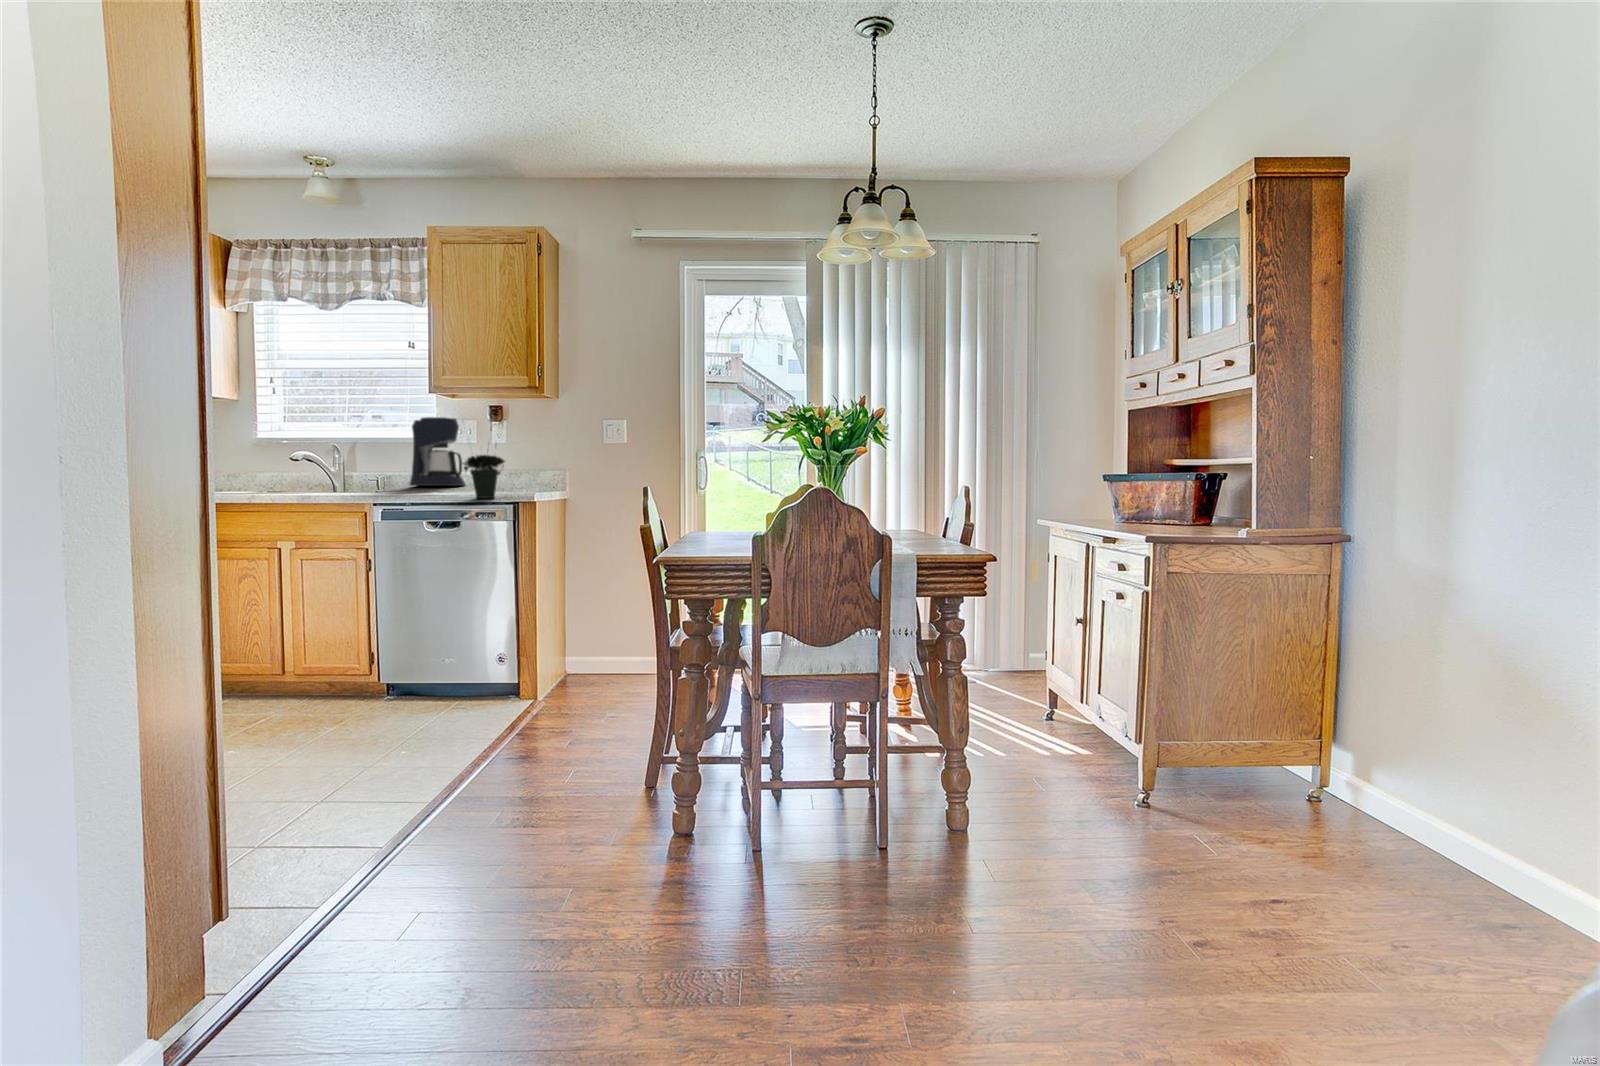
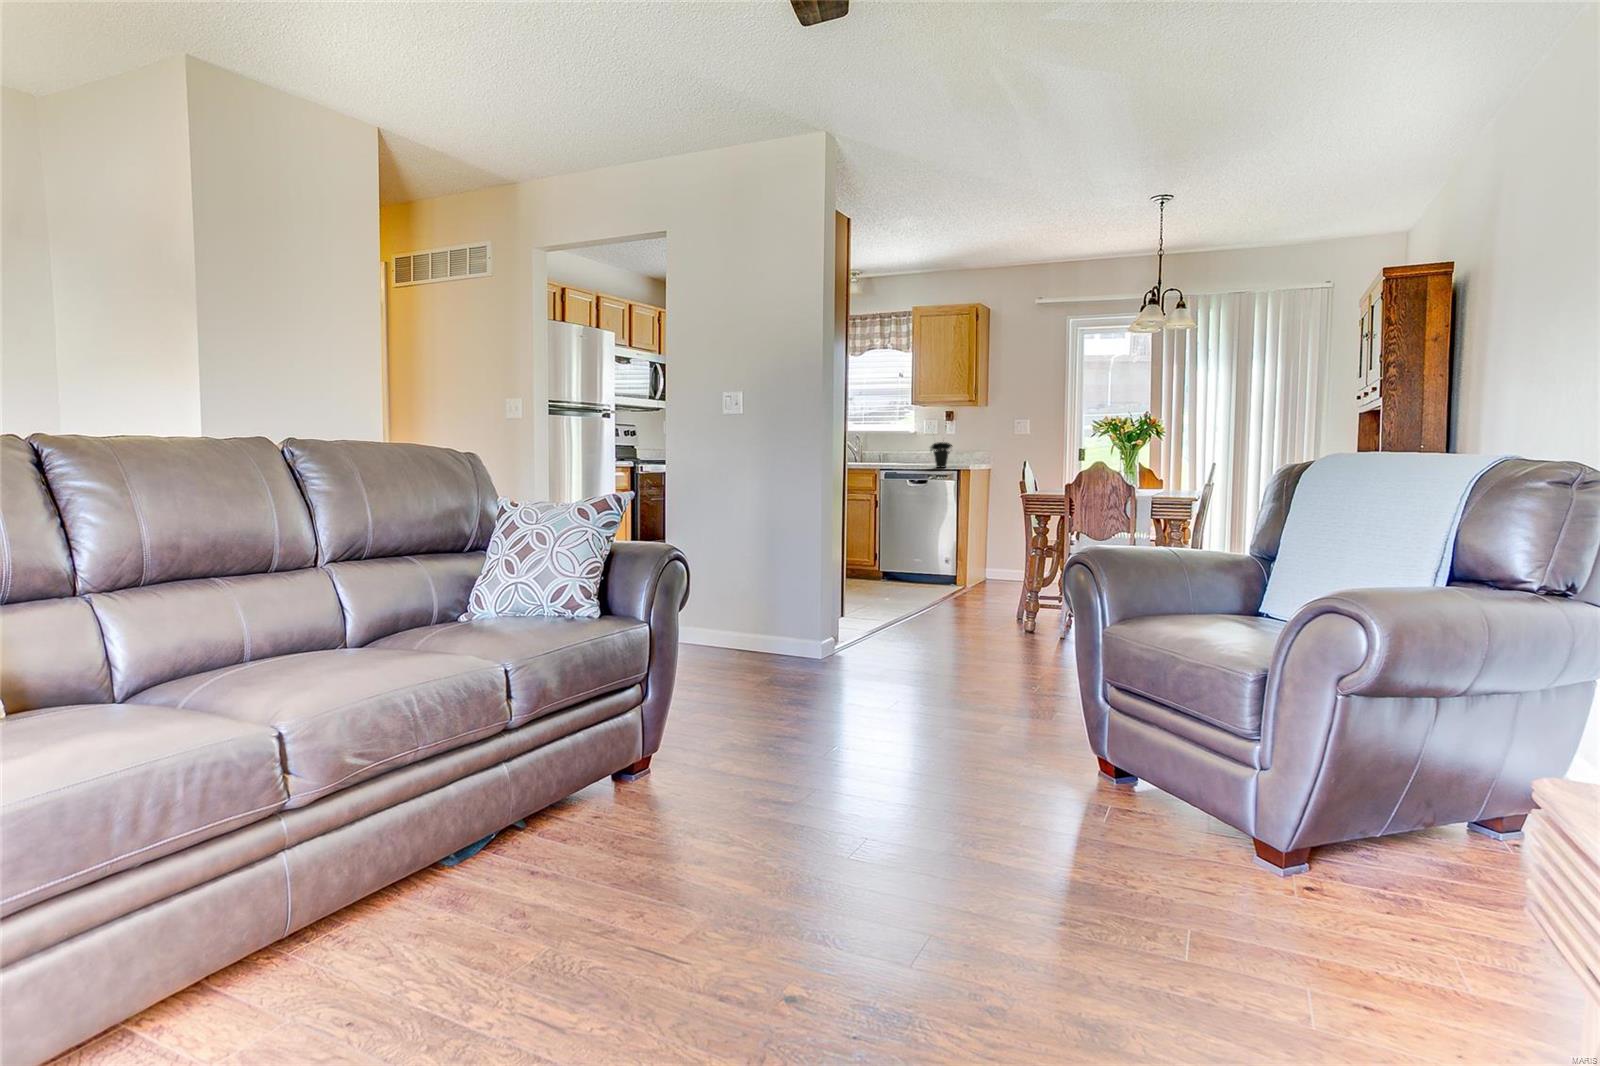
coffee maker: present [410,417,466,486] -> none [897,418,929,460]

